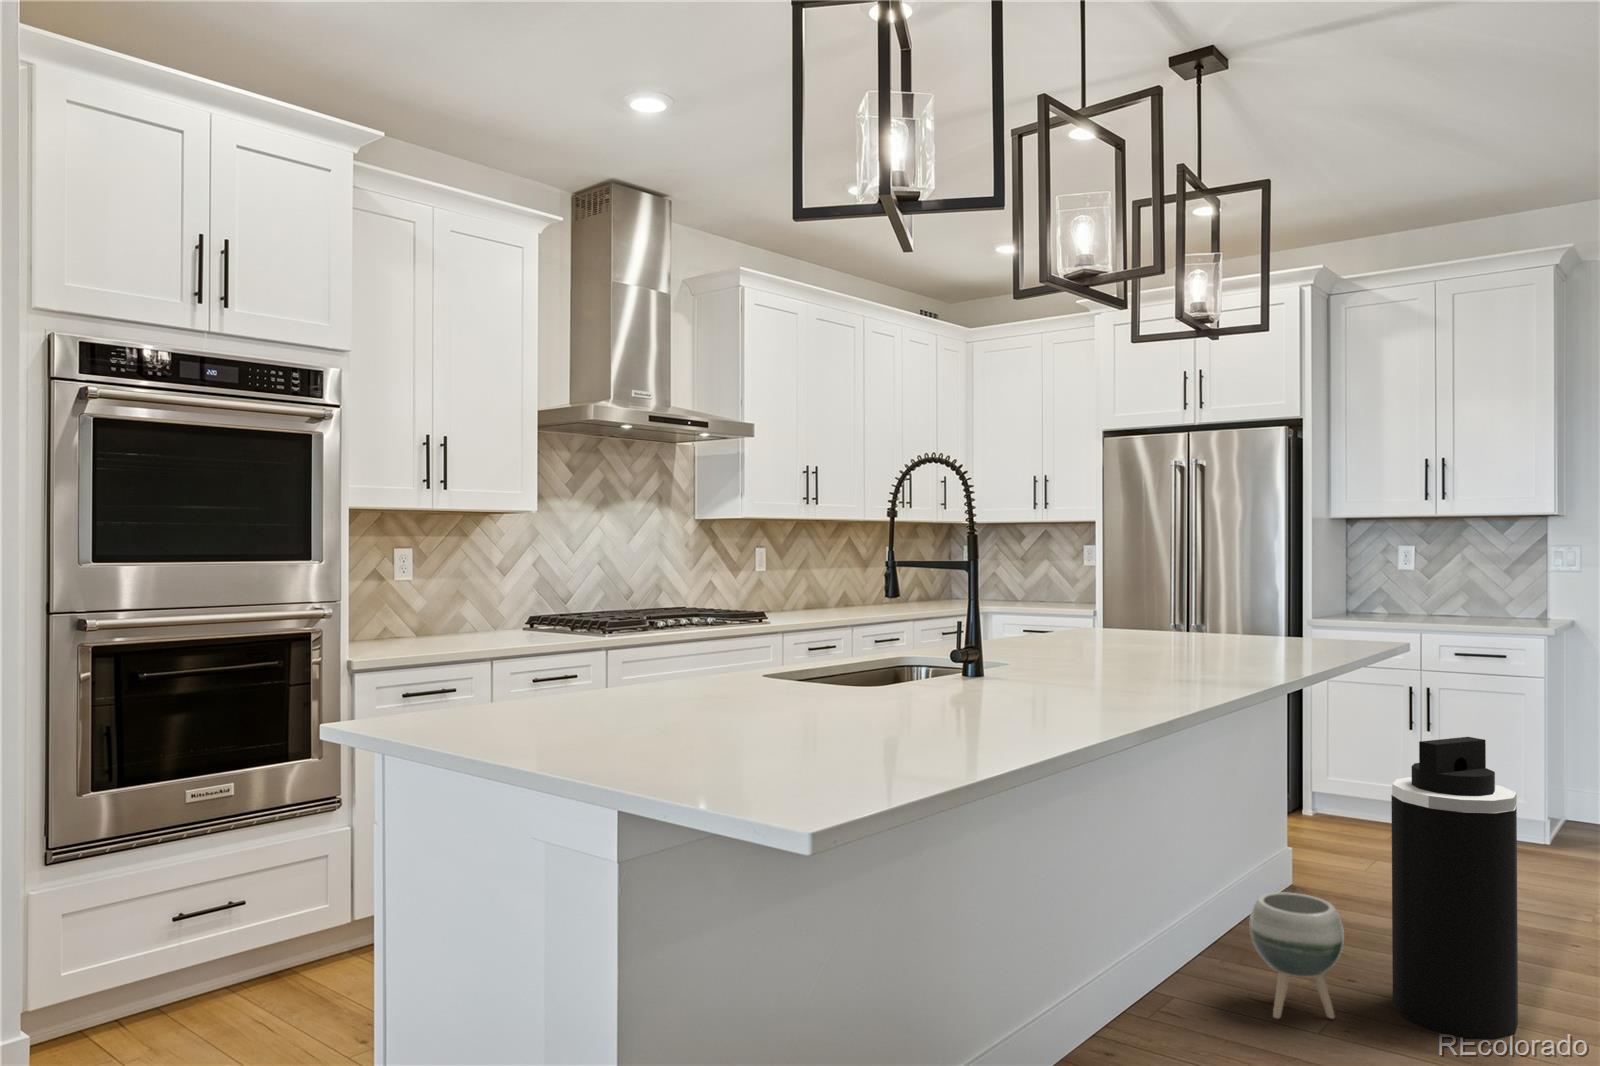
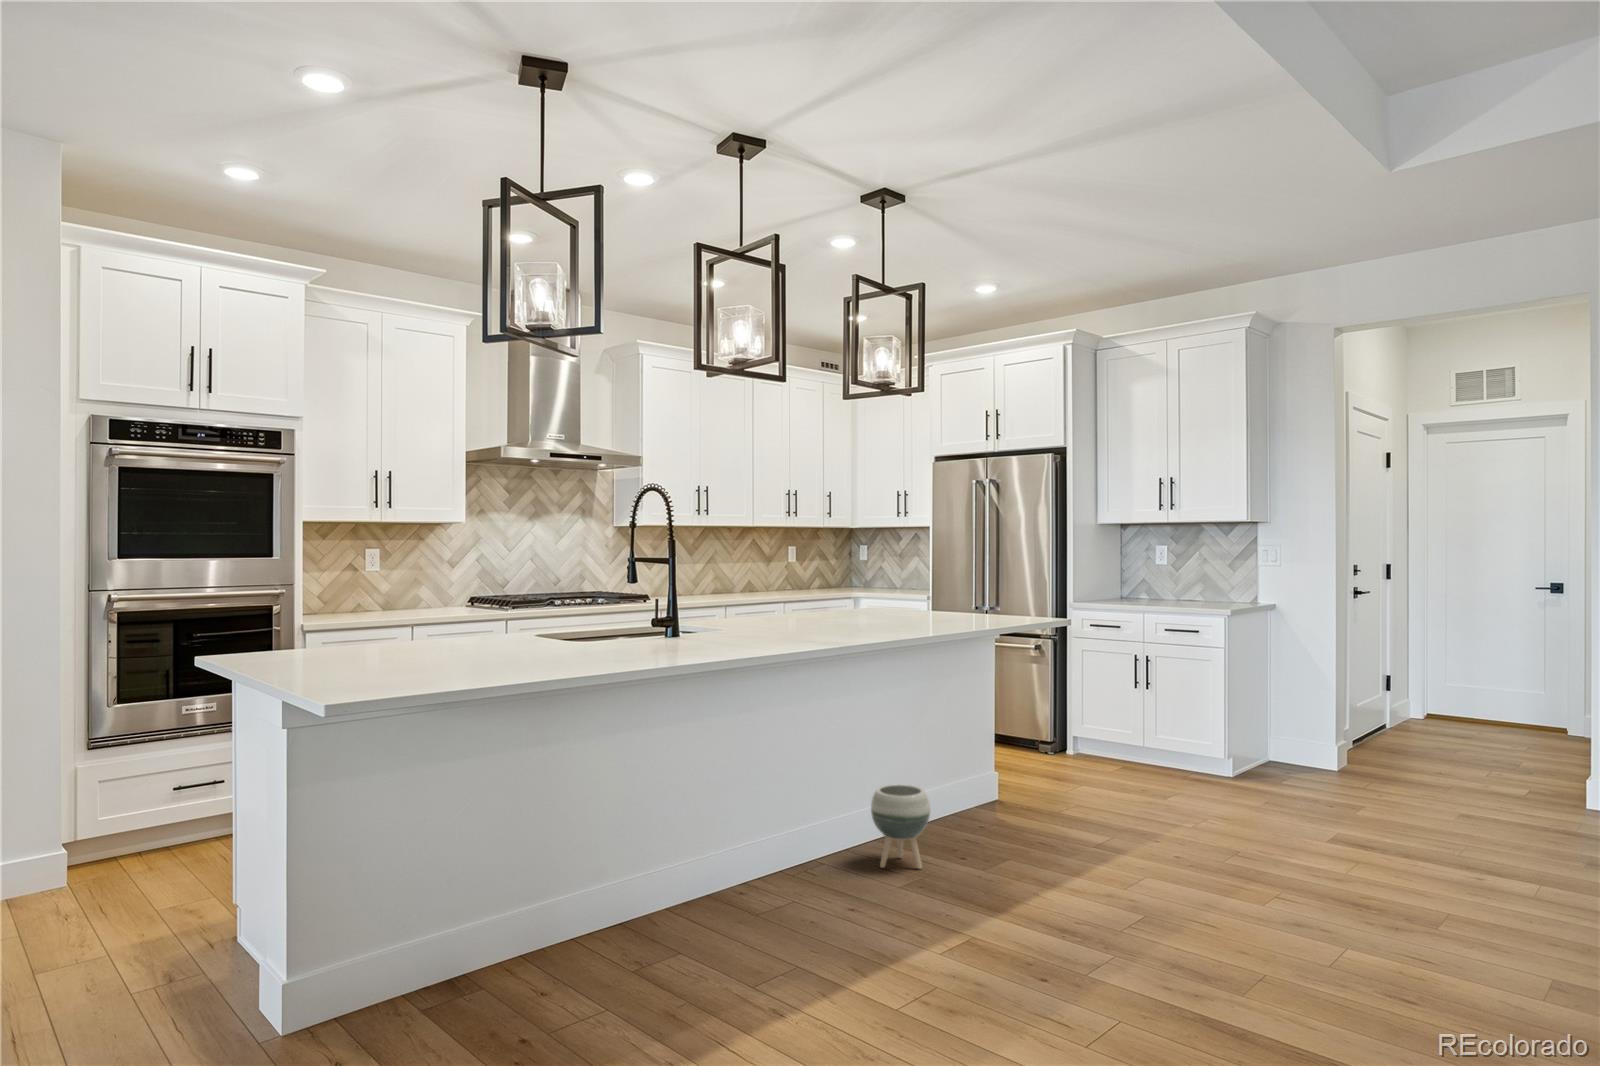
trash can: present [1391,737,1518,1039] -> none [970,677,1046,883]

